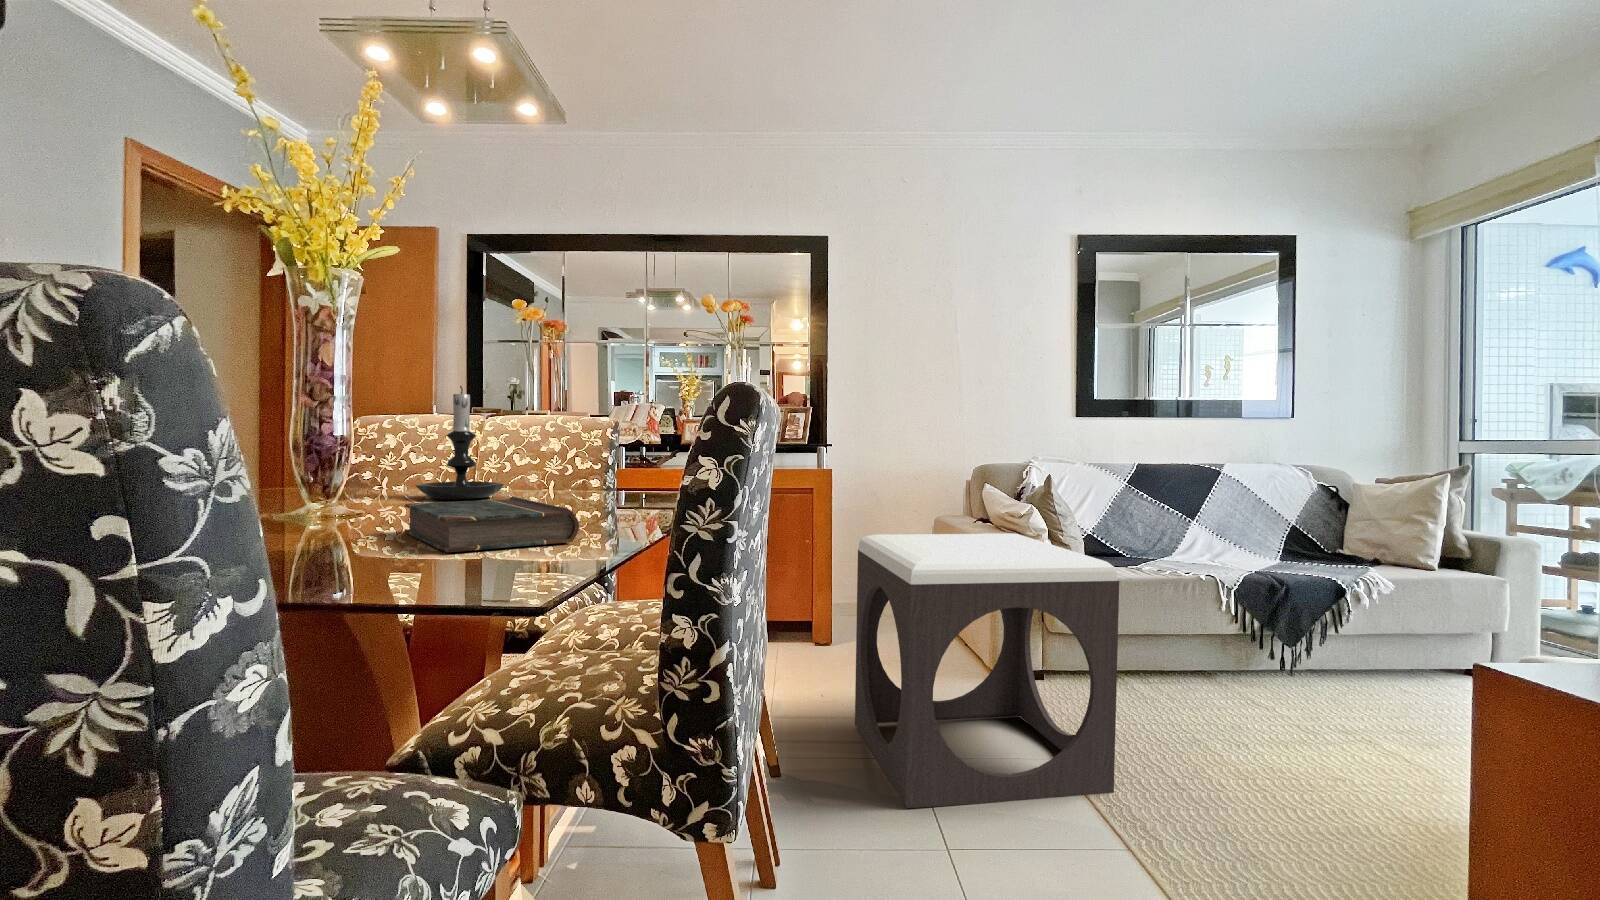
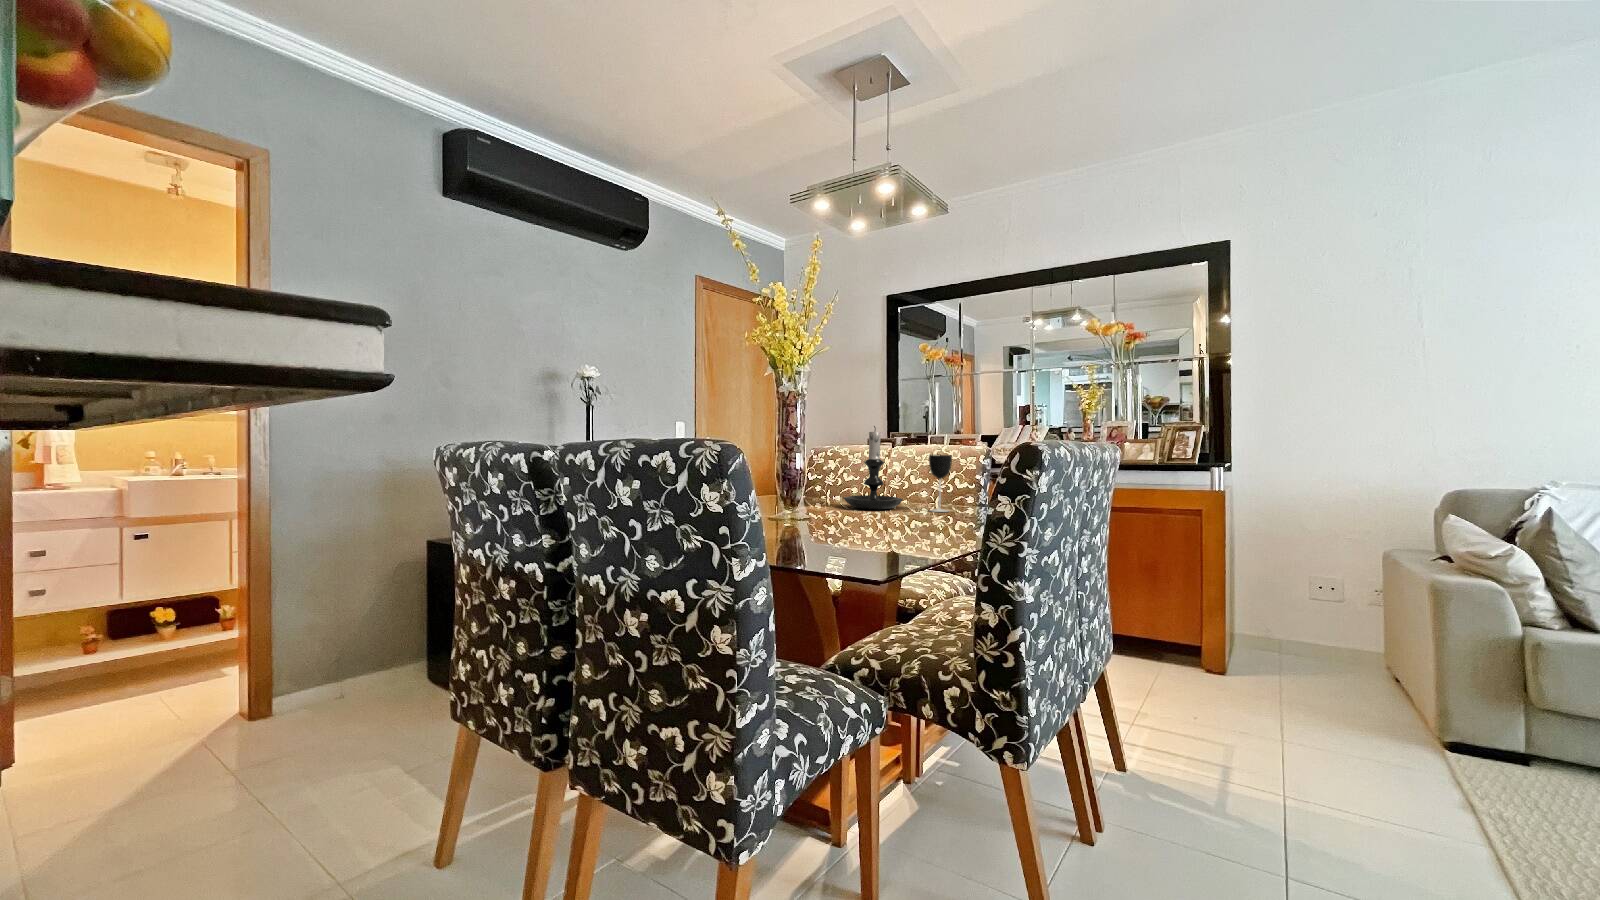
wine glass: none [539,425,570,498] -> present [929,455,952,512]
book: present [405,497,579,552] -> none [833,512,939,548]
footstool: present [855,534,1119,808] -> none [1207,562,1493,853]

